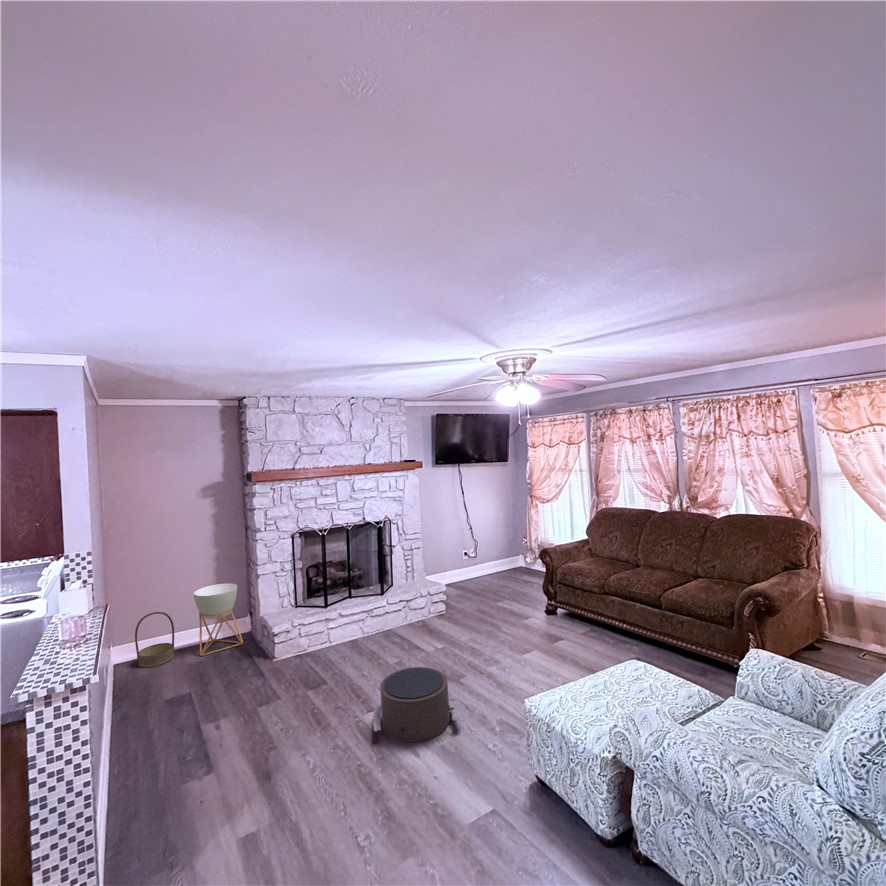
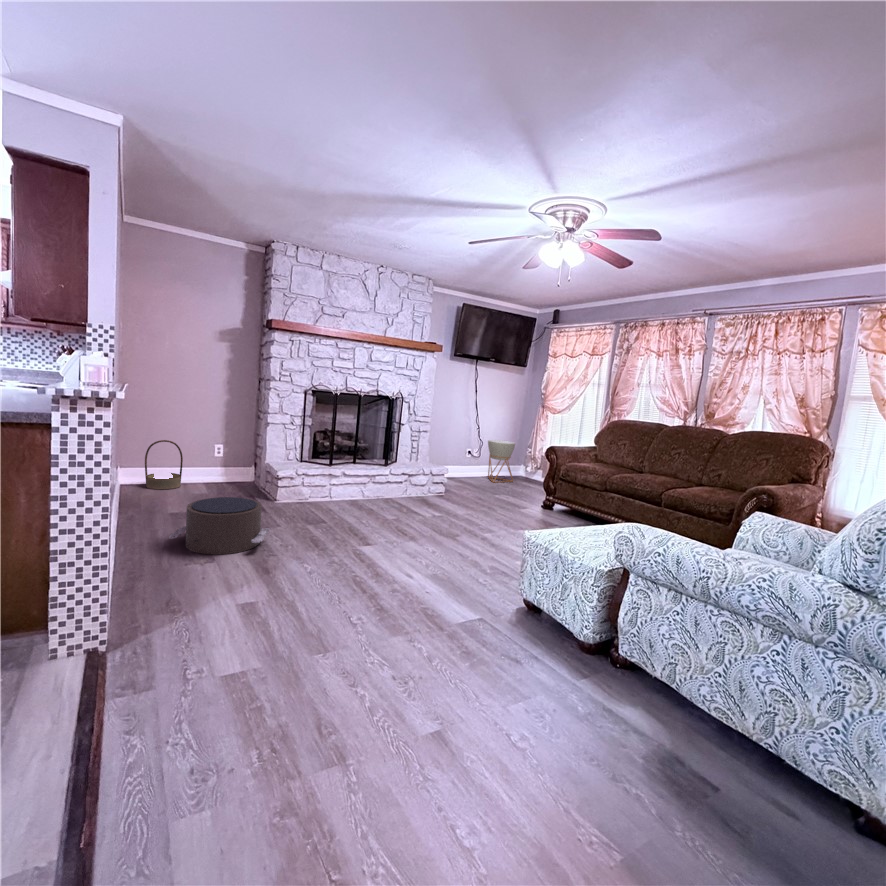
planter: present [193,584,243,656] -> present [488,440,515,483]
pouf: present [373,667,460,742] -> present [169,497,269,554]

